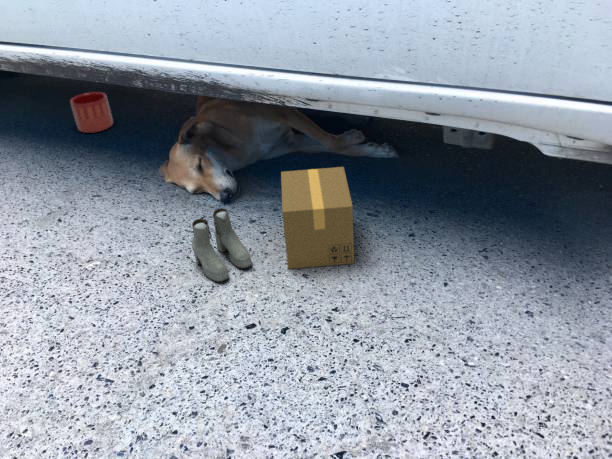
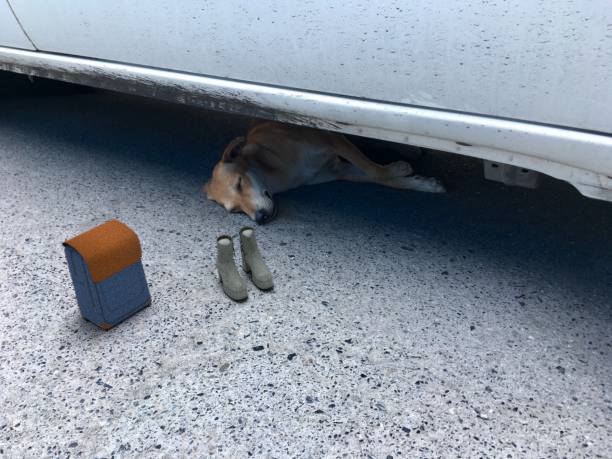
planter: present [70,92,113,133] -> none [134,110,172,149]
cardboard box: present [281,167,354,269] -> none [305,196,378,296]
backpack: none [38,214,133,325] -> present [62,219,151,329]

